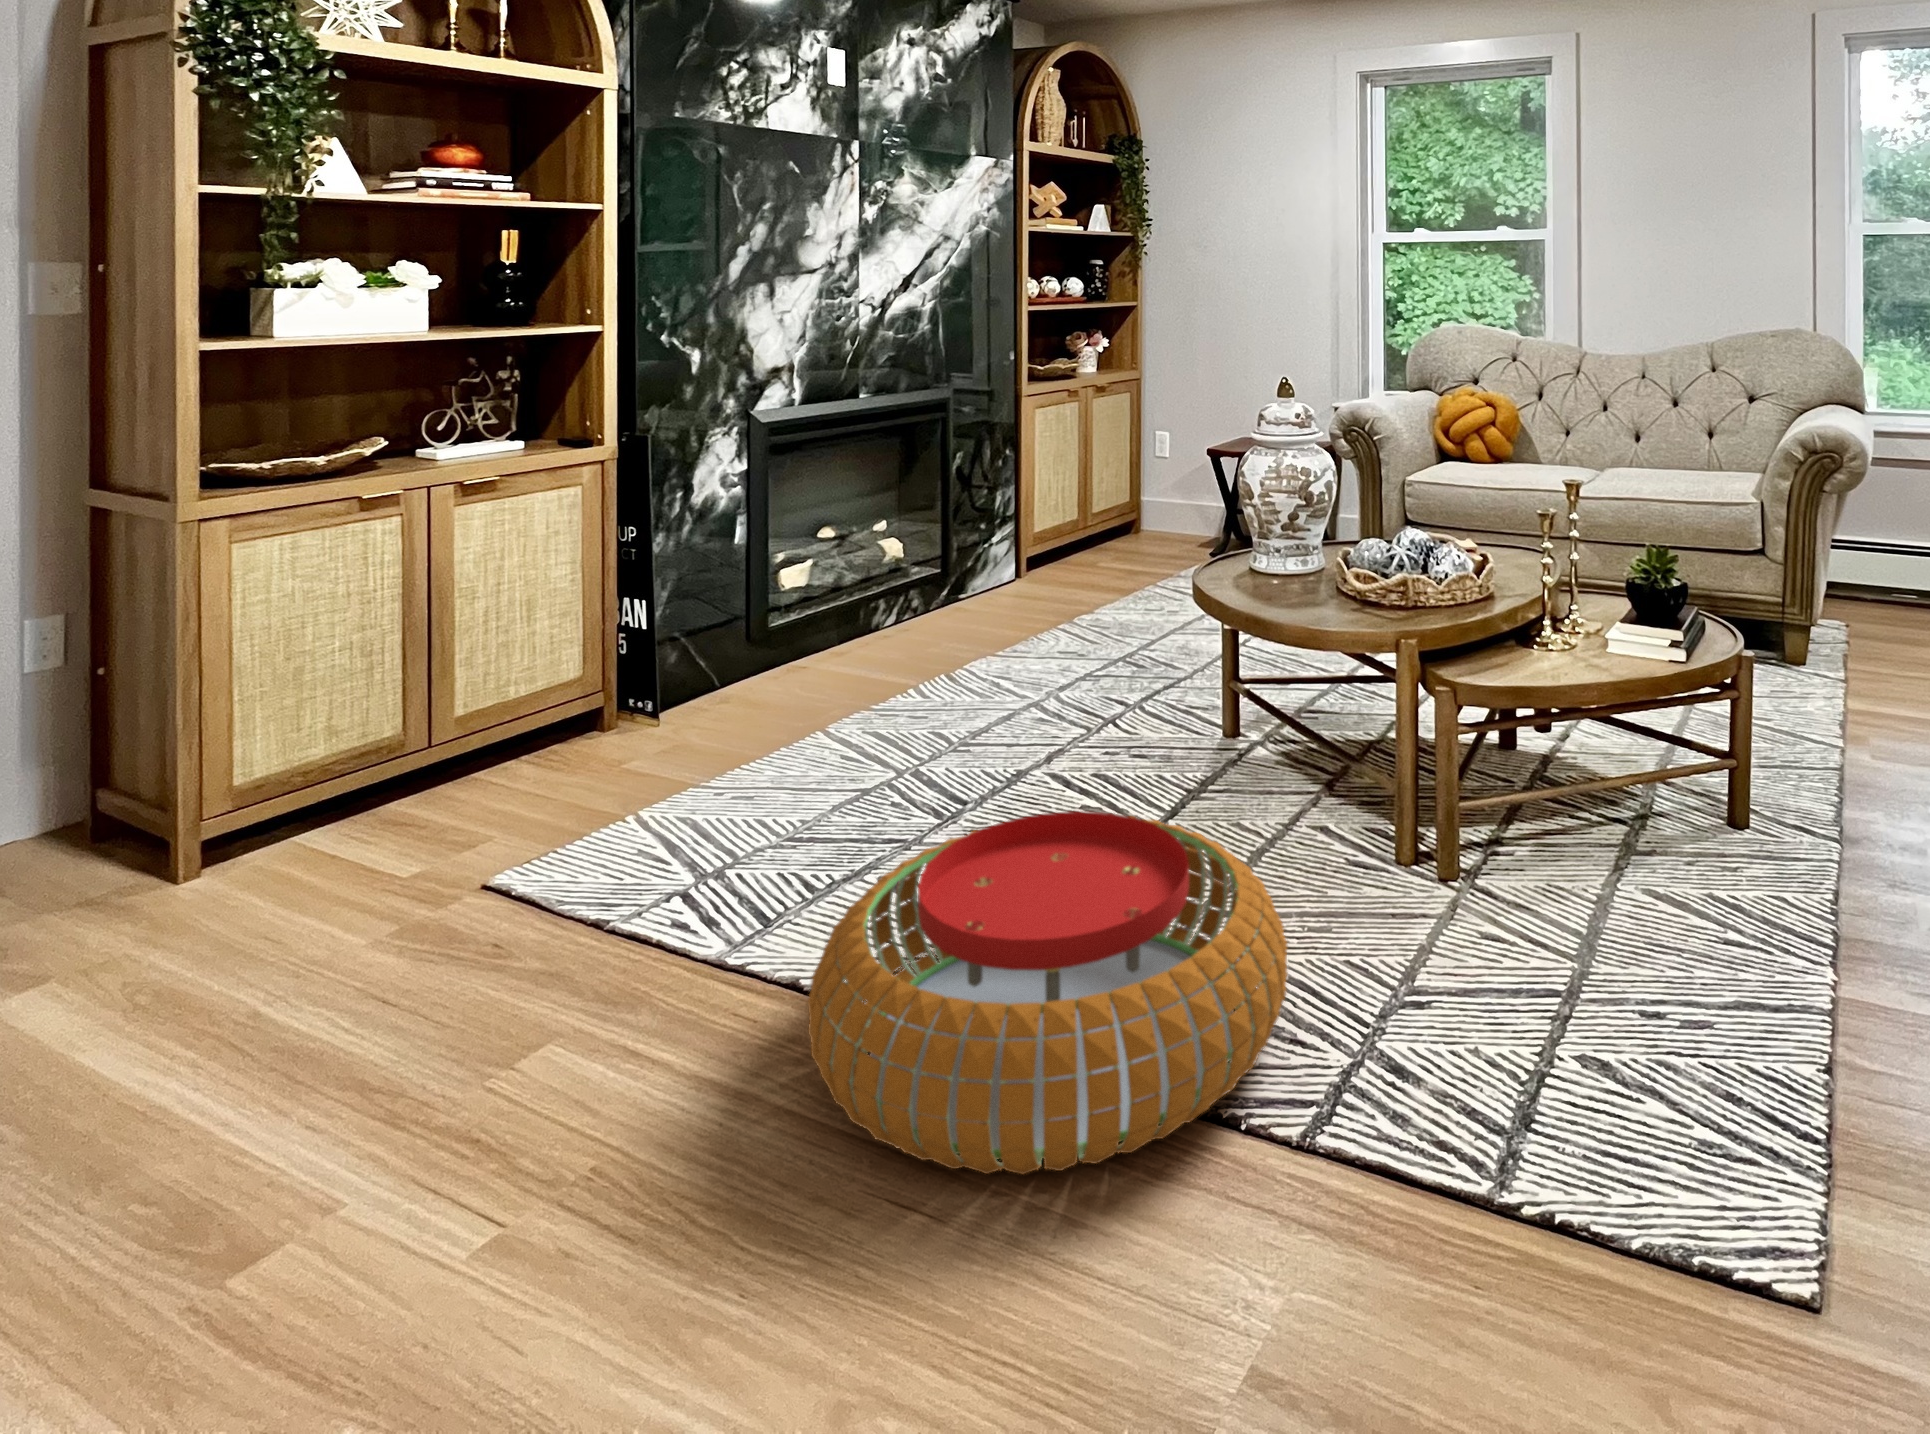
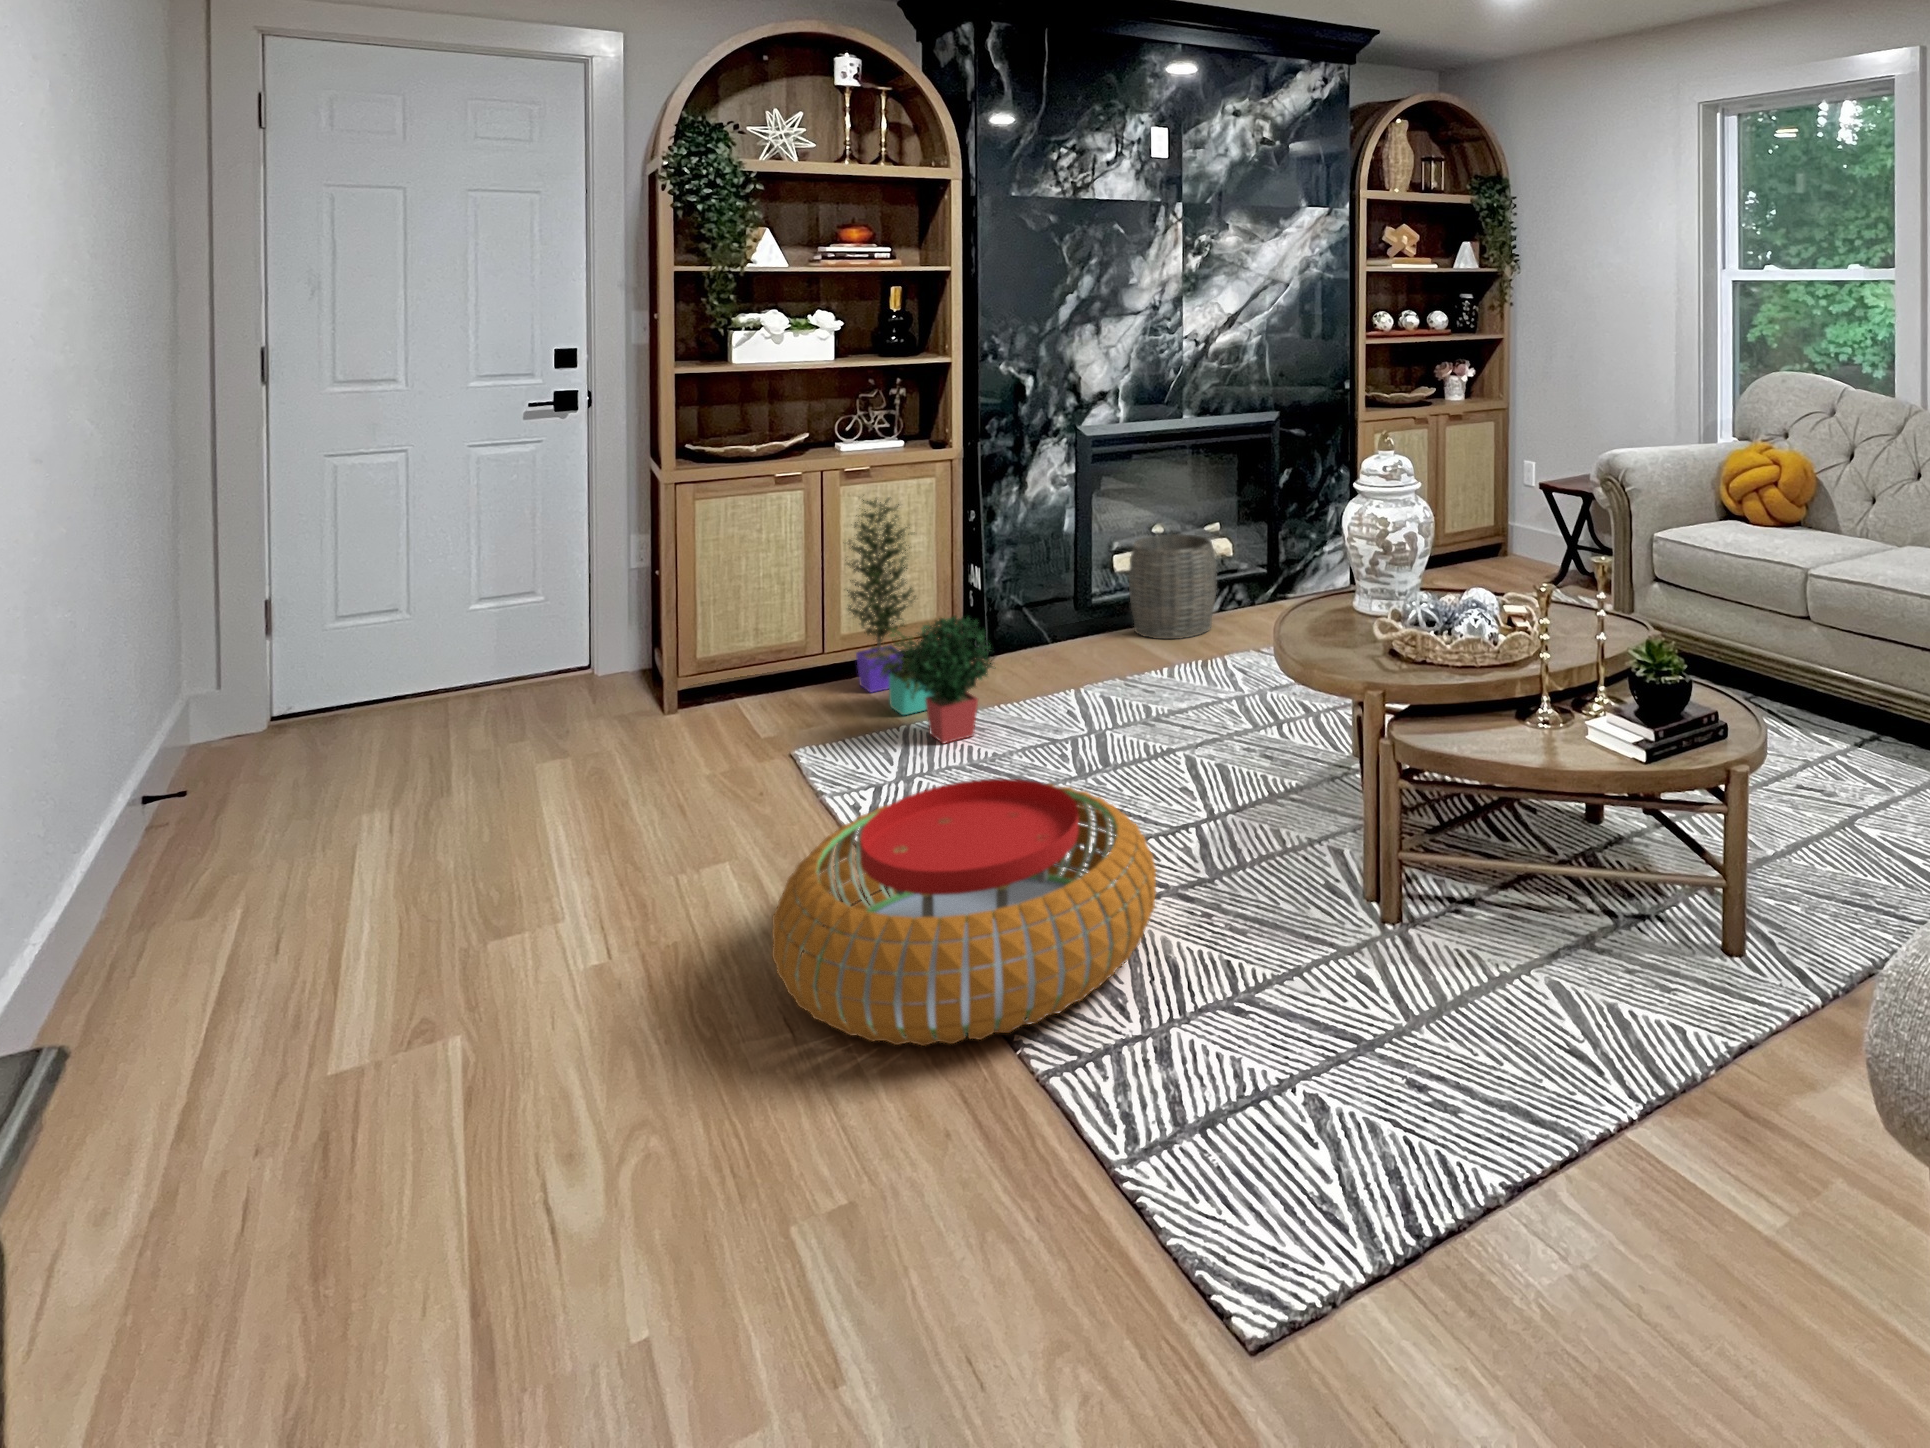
potted plant: none [478,512,781,821] -> present [847,497,993,743]
woven basket: none [813,535,923,661] -> present [1129,534,1217,639]

